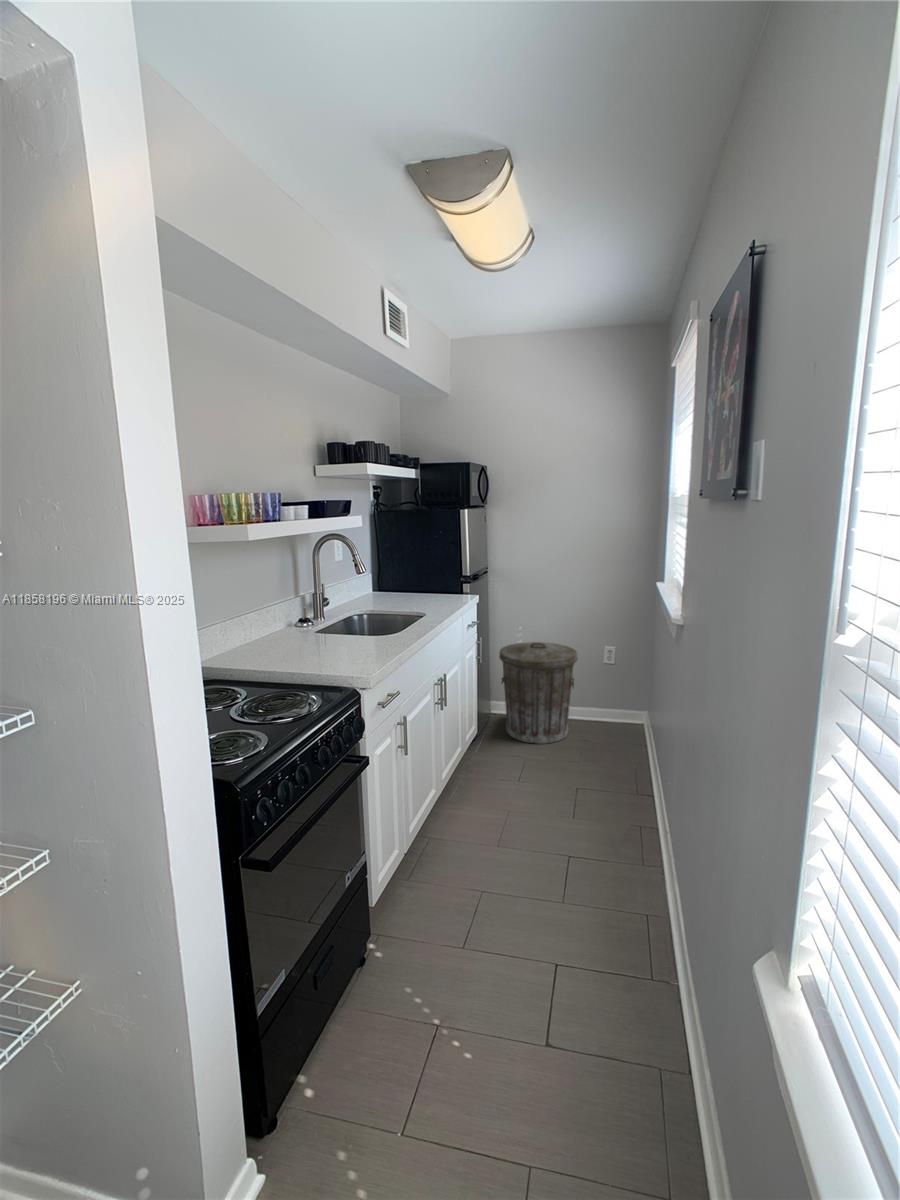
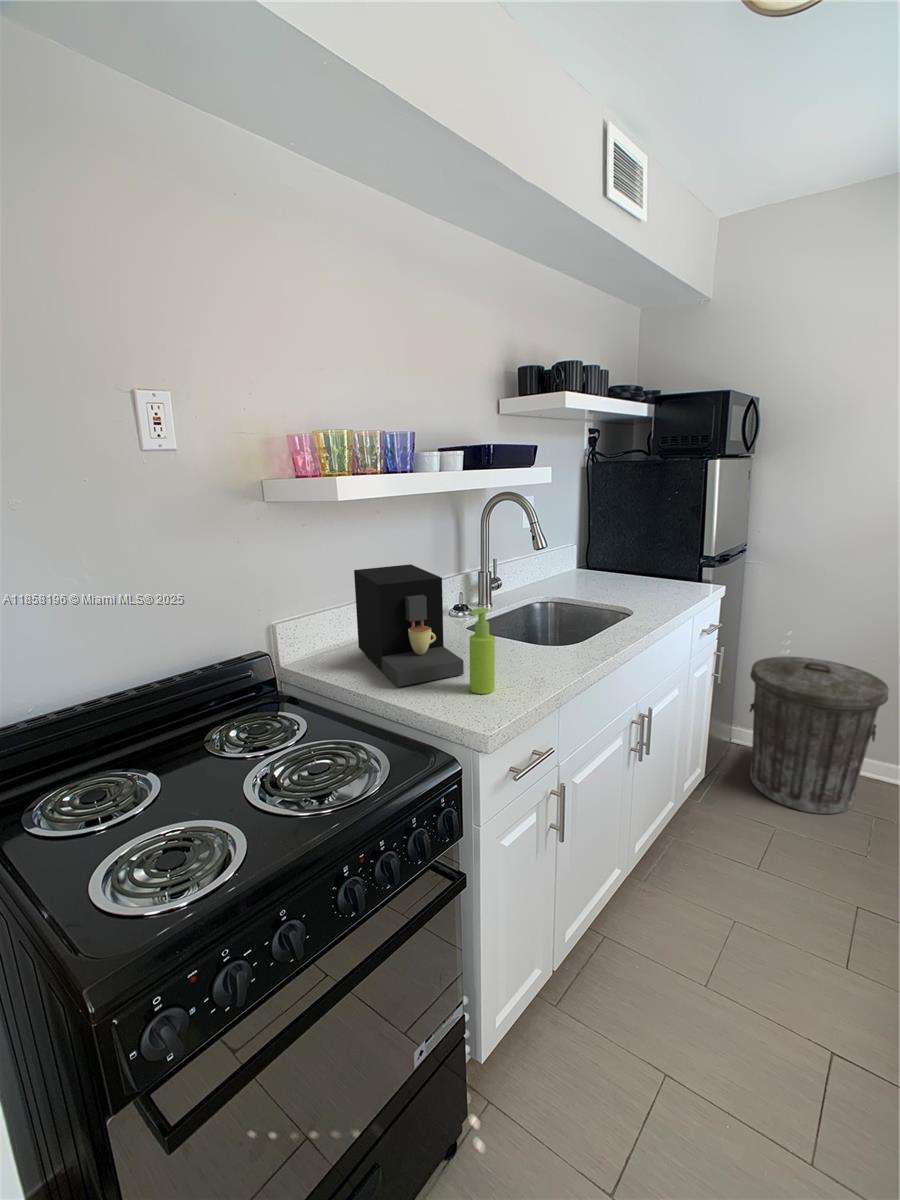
coffee maker: none [236,586,333,665] -> present [354,564,464,687]
soap dispenser: none [340,605,359,661] -> present [467,608,495,694]

